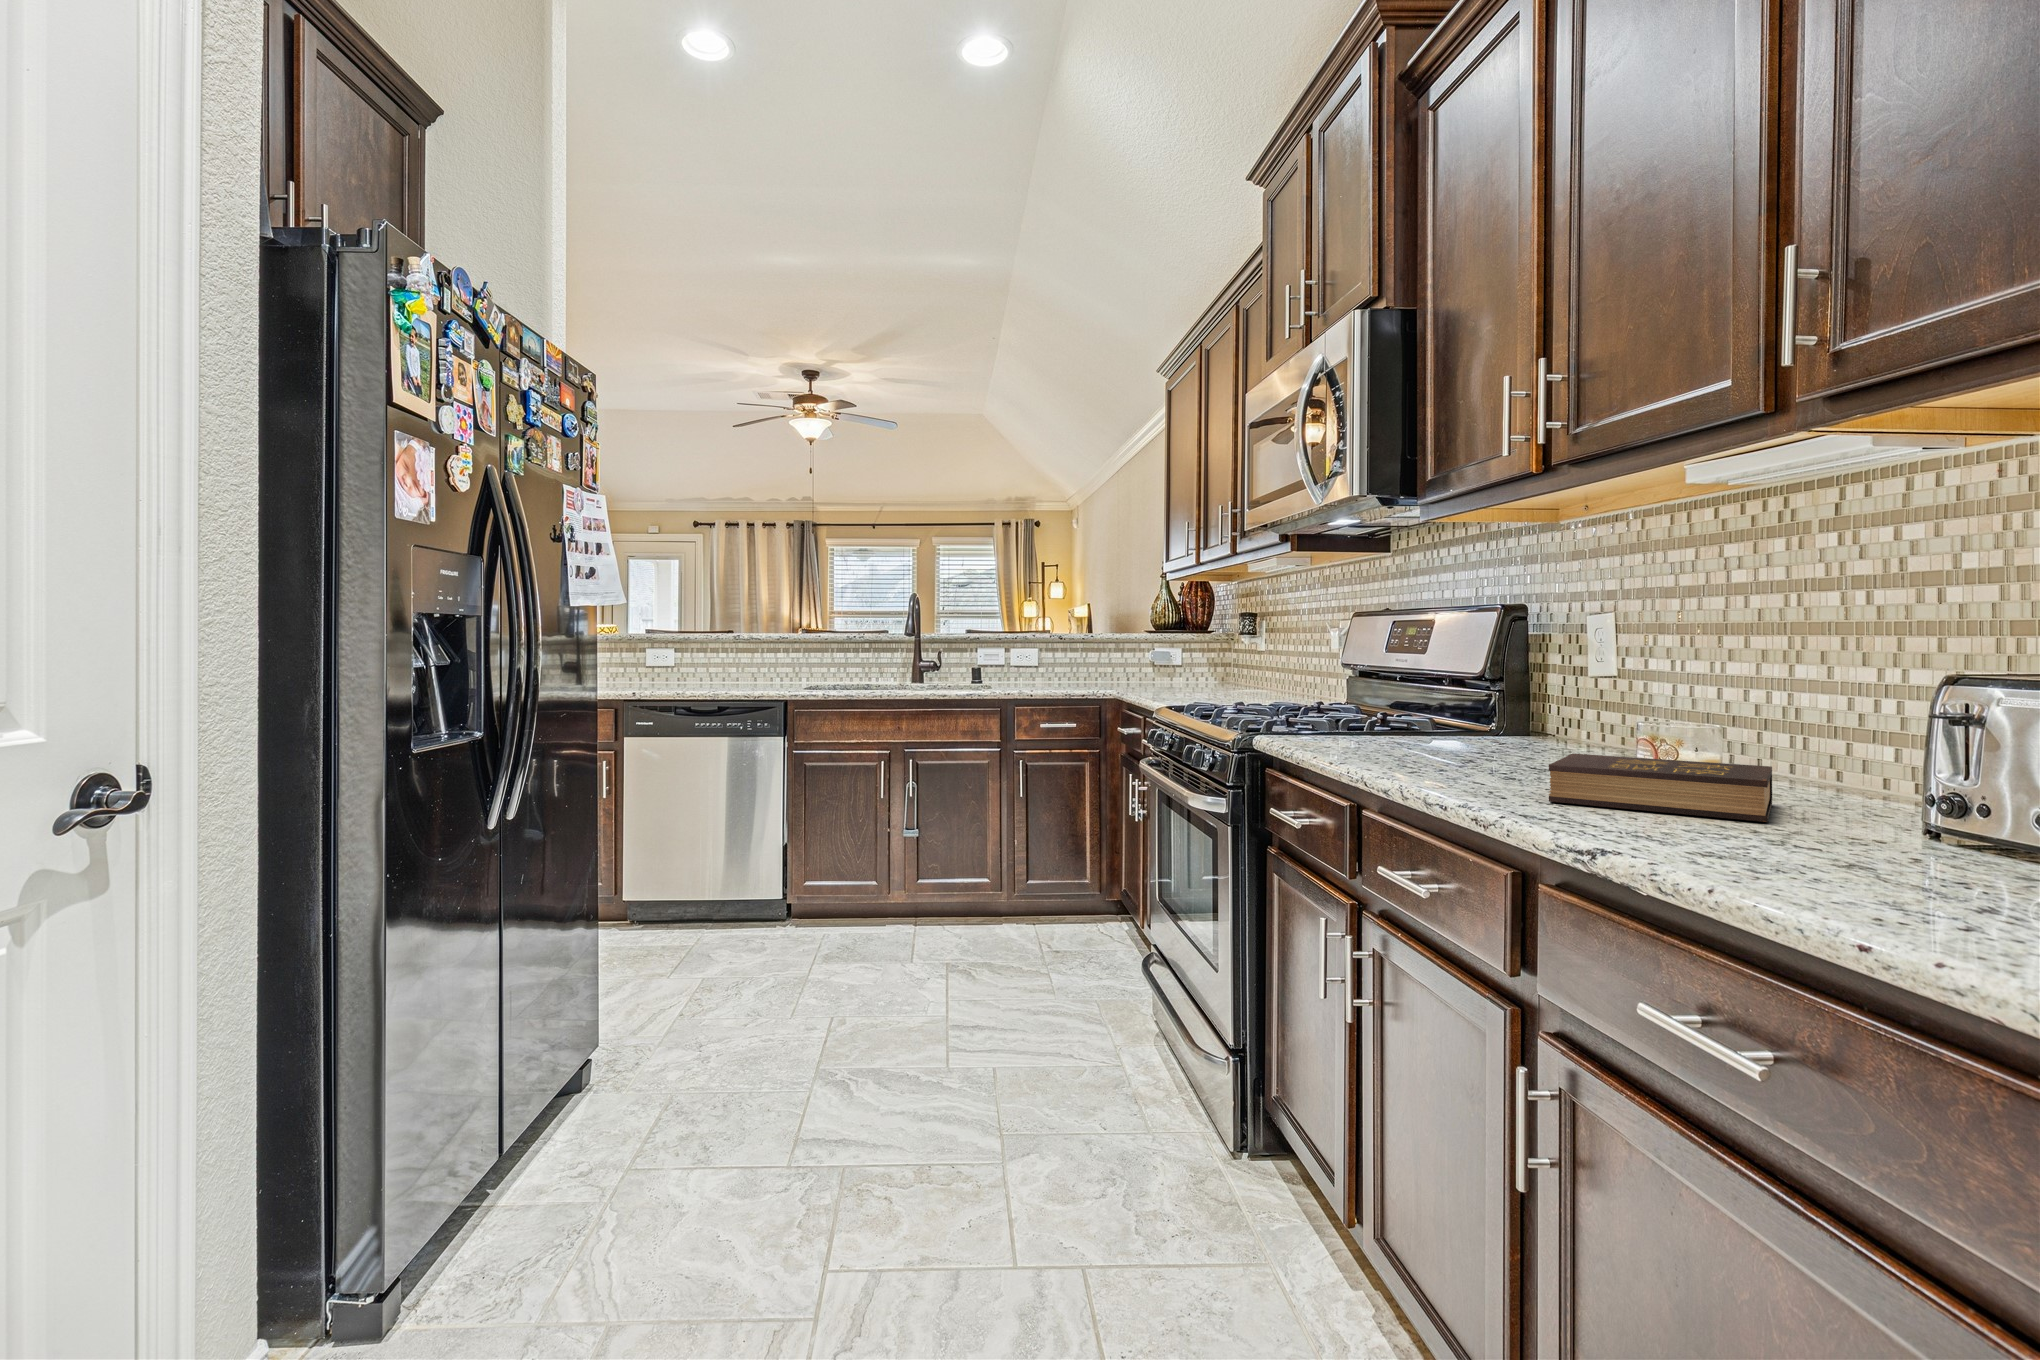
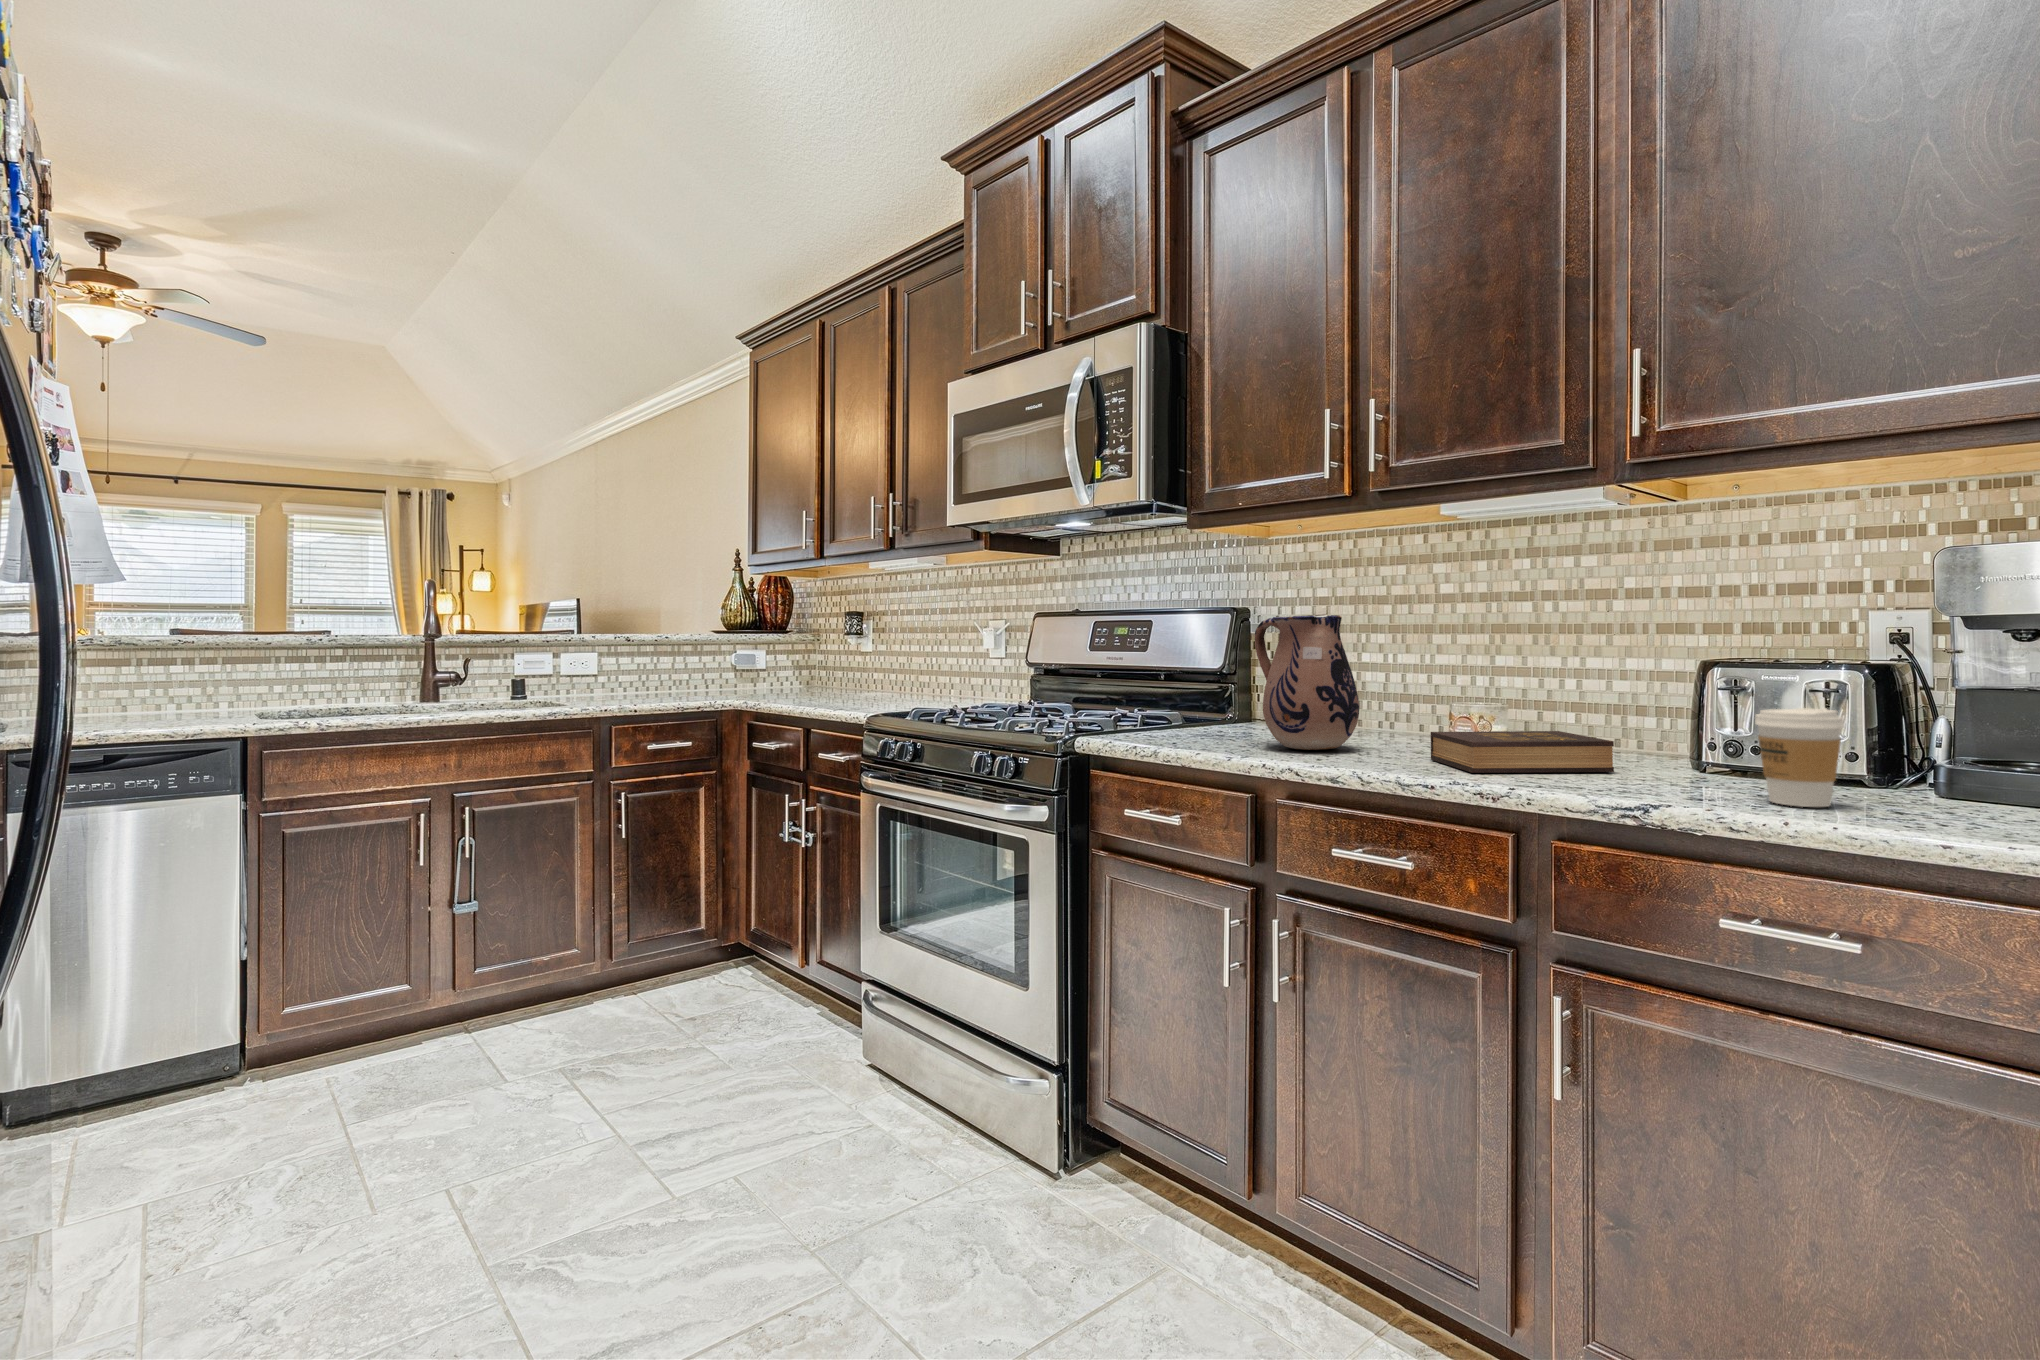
ceramic pitcher: none [1419,614,1539,767] -> present [1255,615,1359,750]
coffee cup: none [1798,744,1935,887] -> present [1755,708,1843,807]

